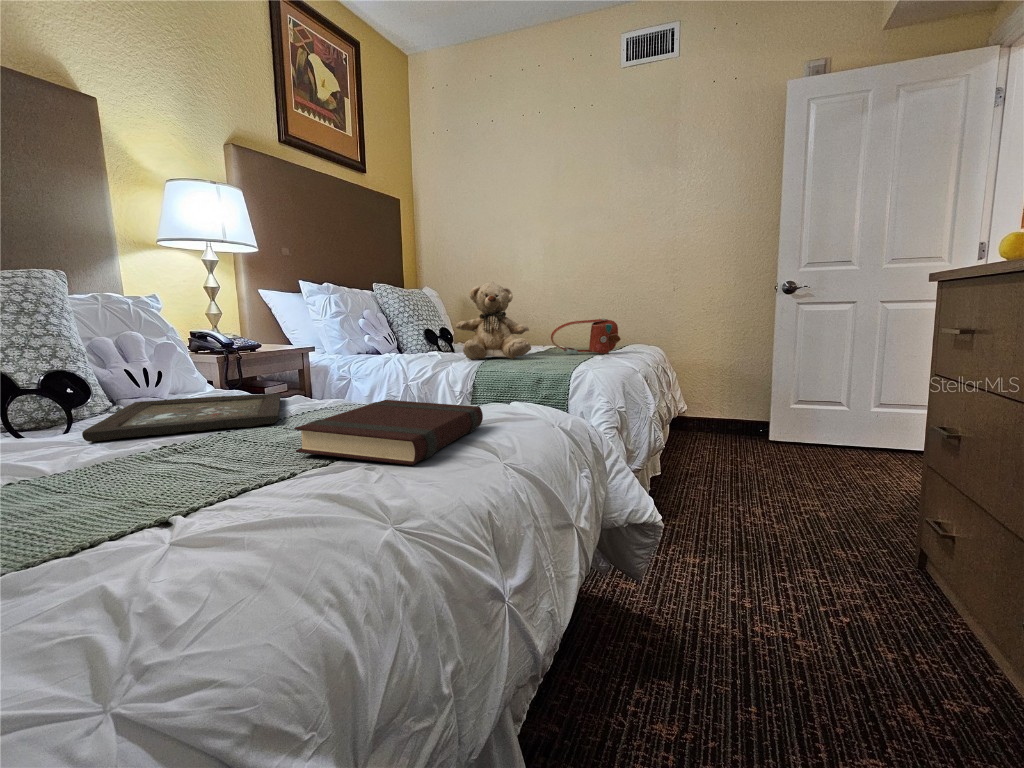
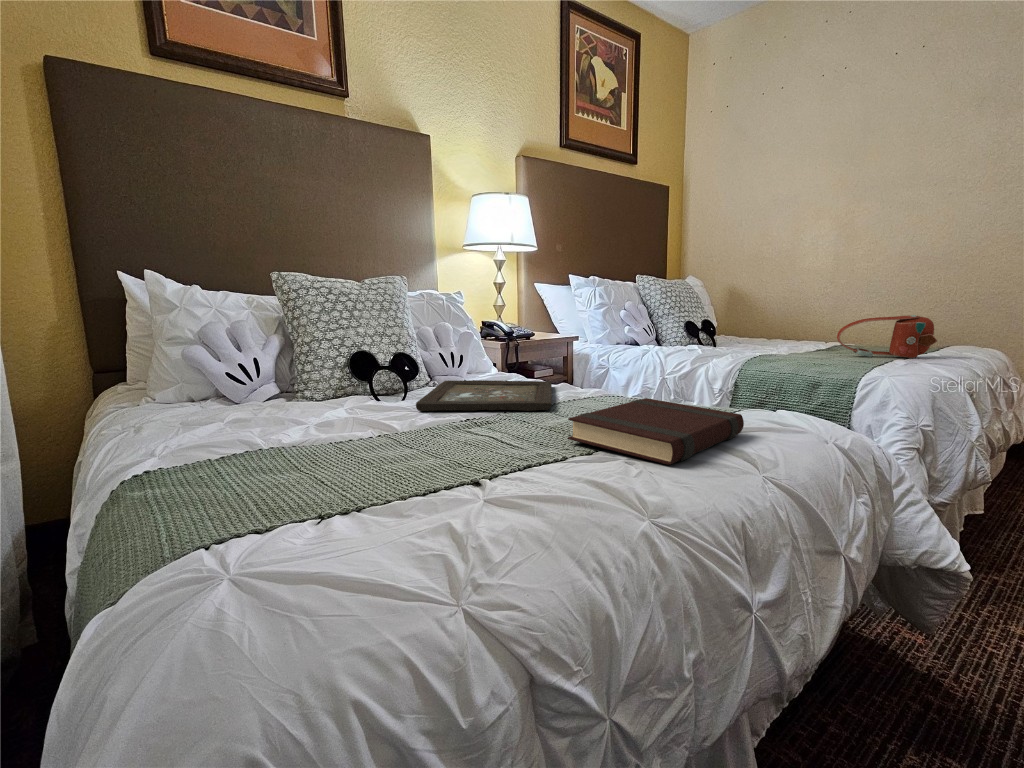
teddy bear: present [456,282,531,360] -> none [721,273,810,359]

